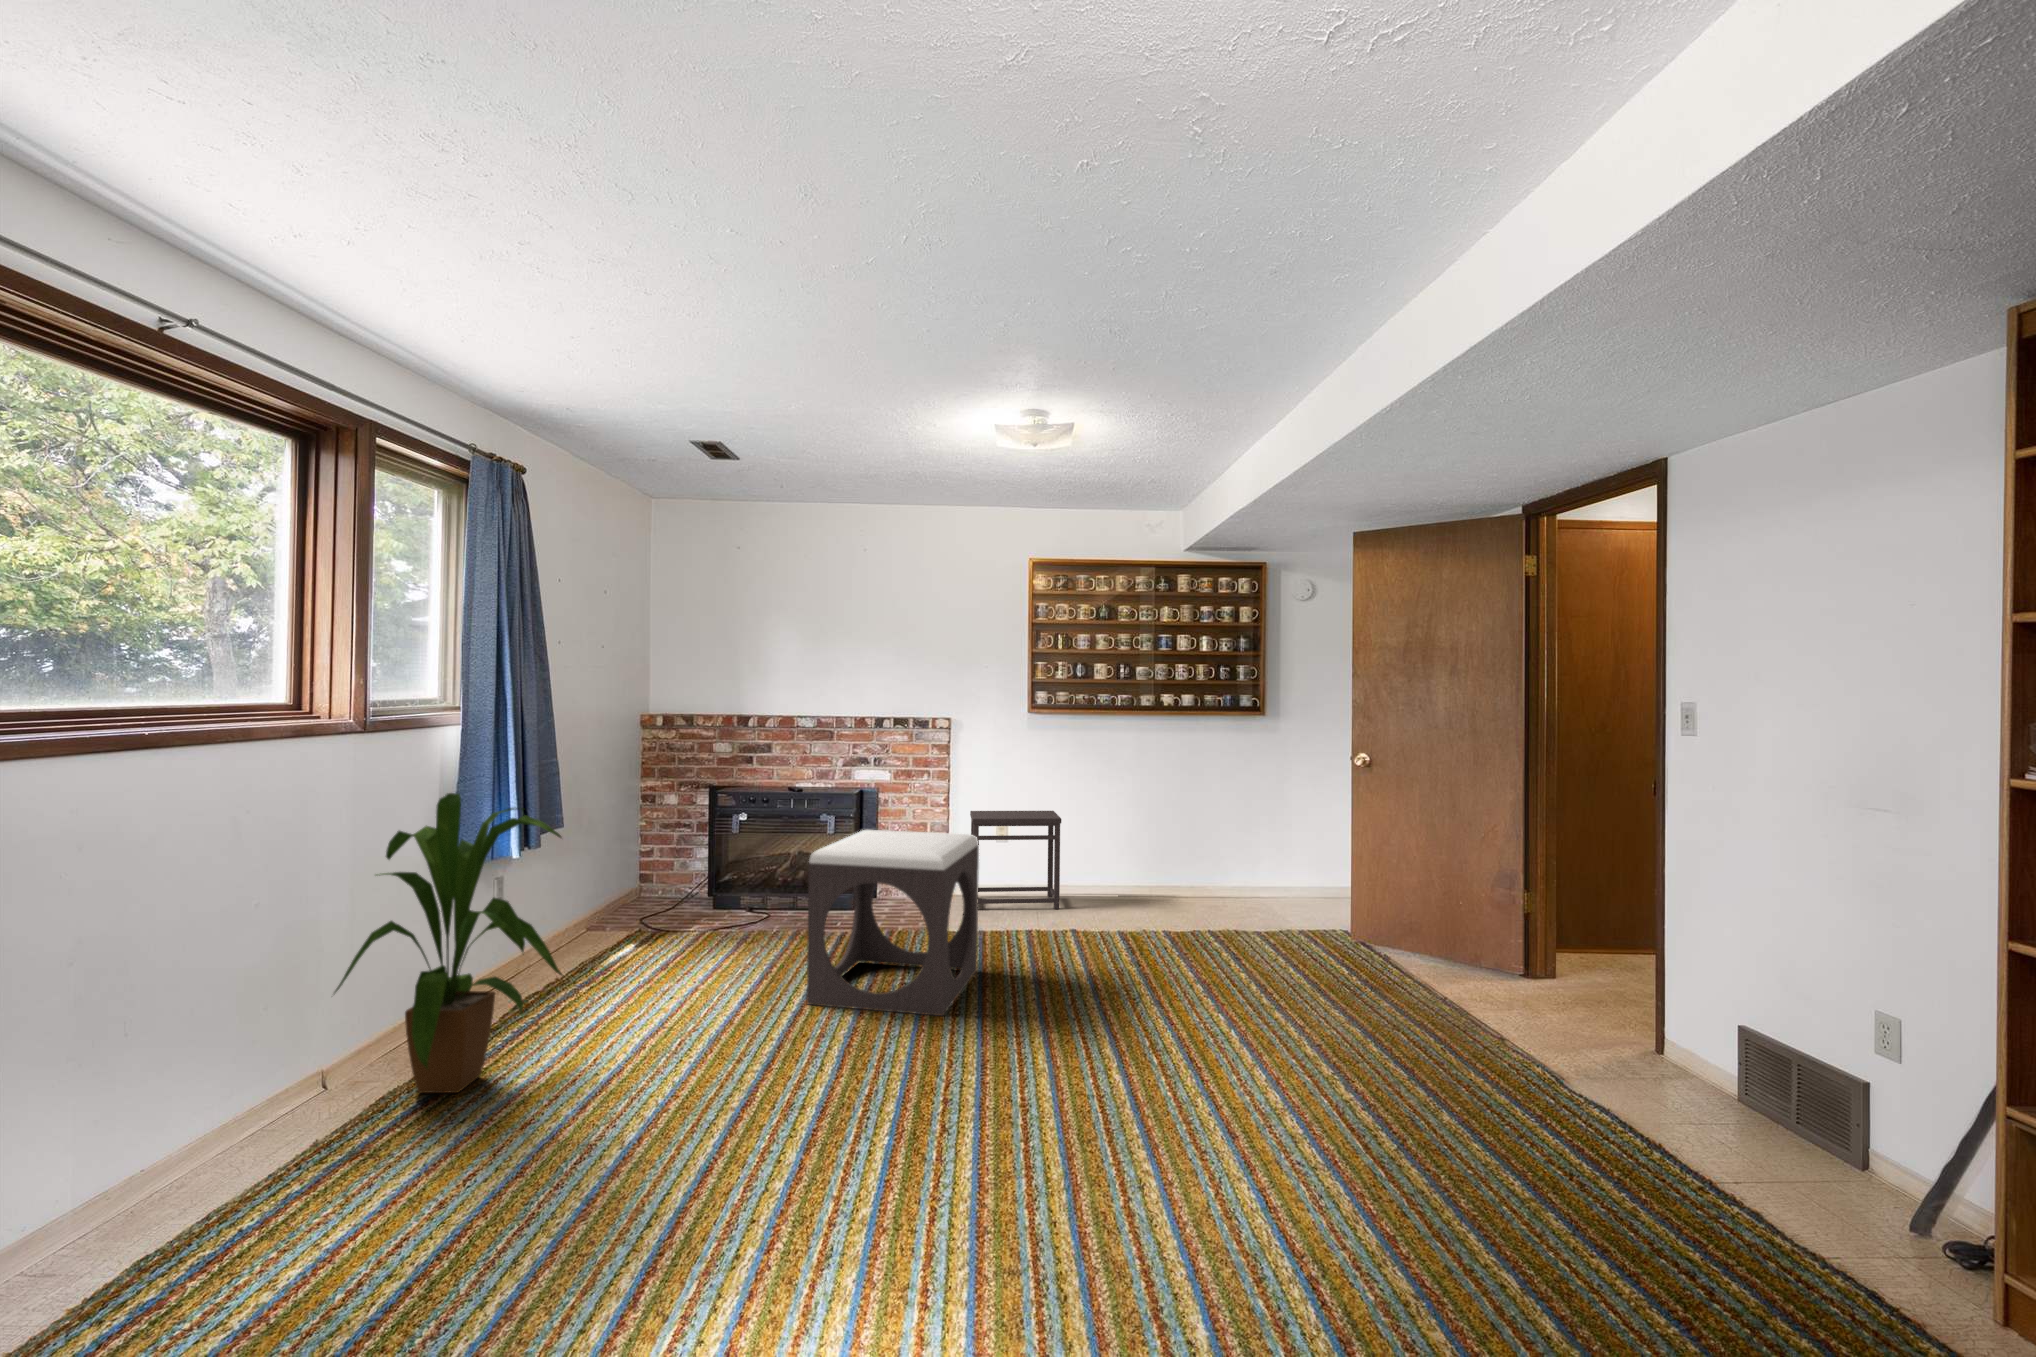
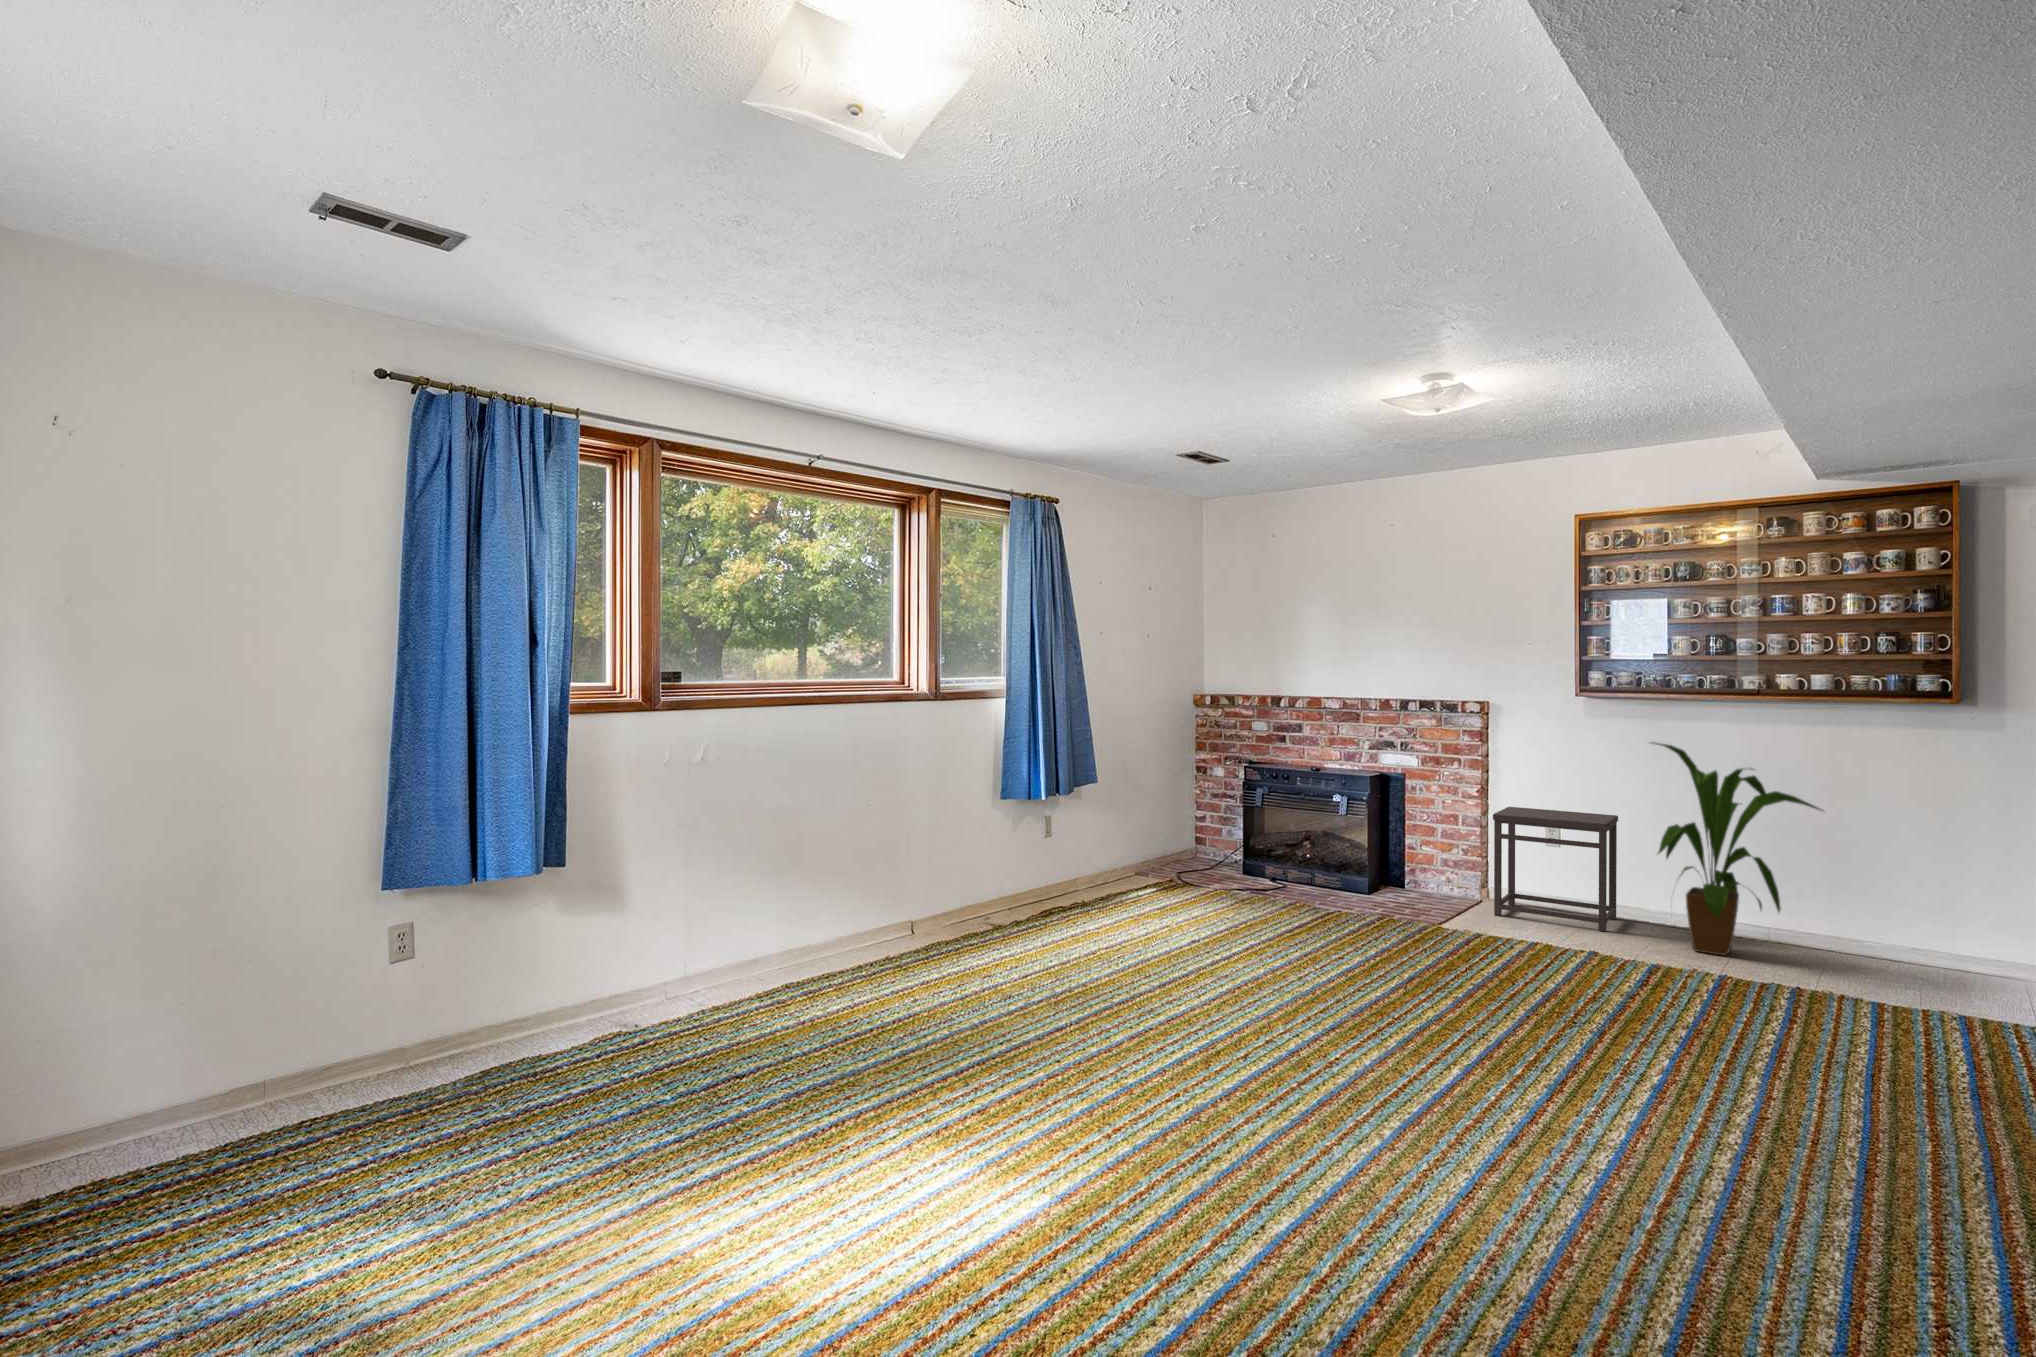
house plant: present [334,793,564,1093] -> present [1656,743,1824,956]
footstool: present [807,830,979,1016] -> none [1231,809,1419,989]

